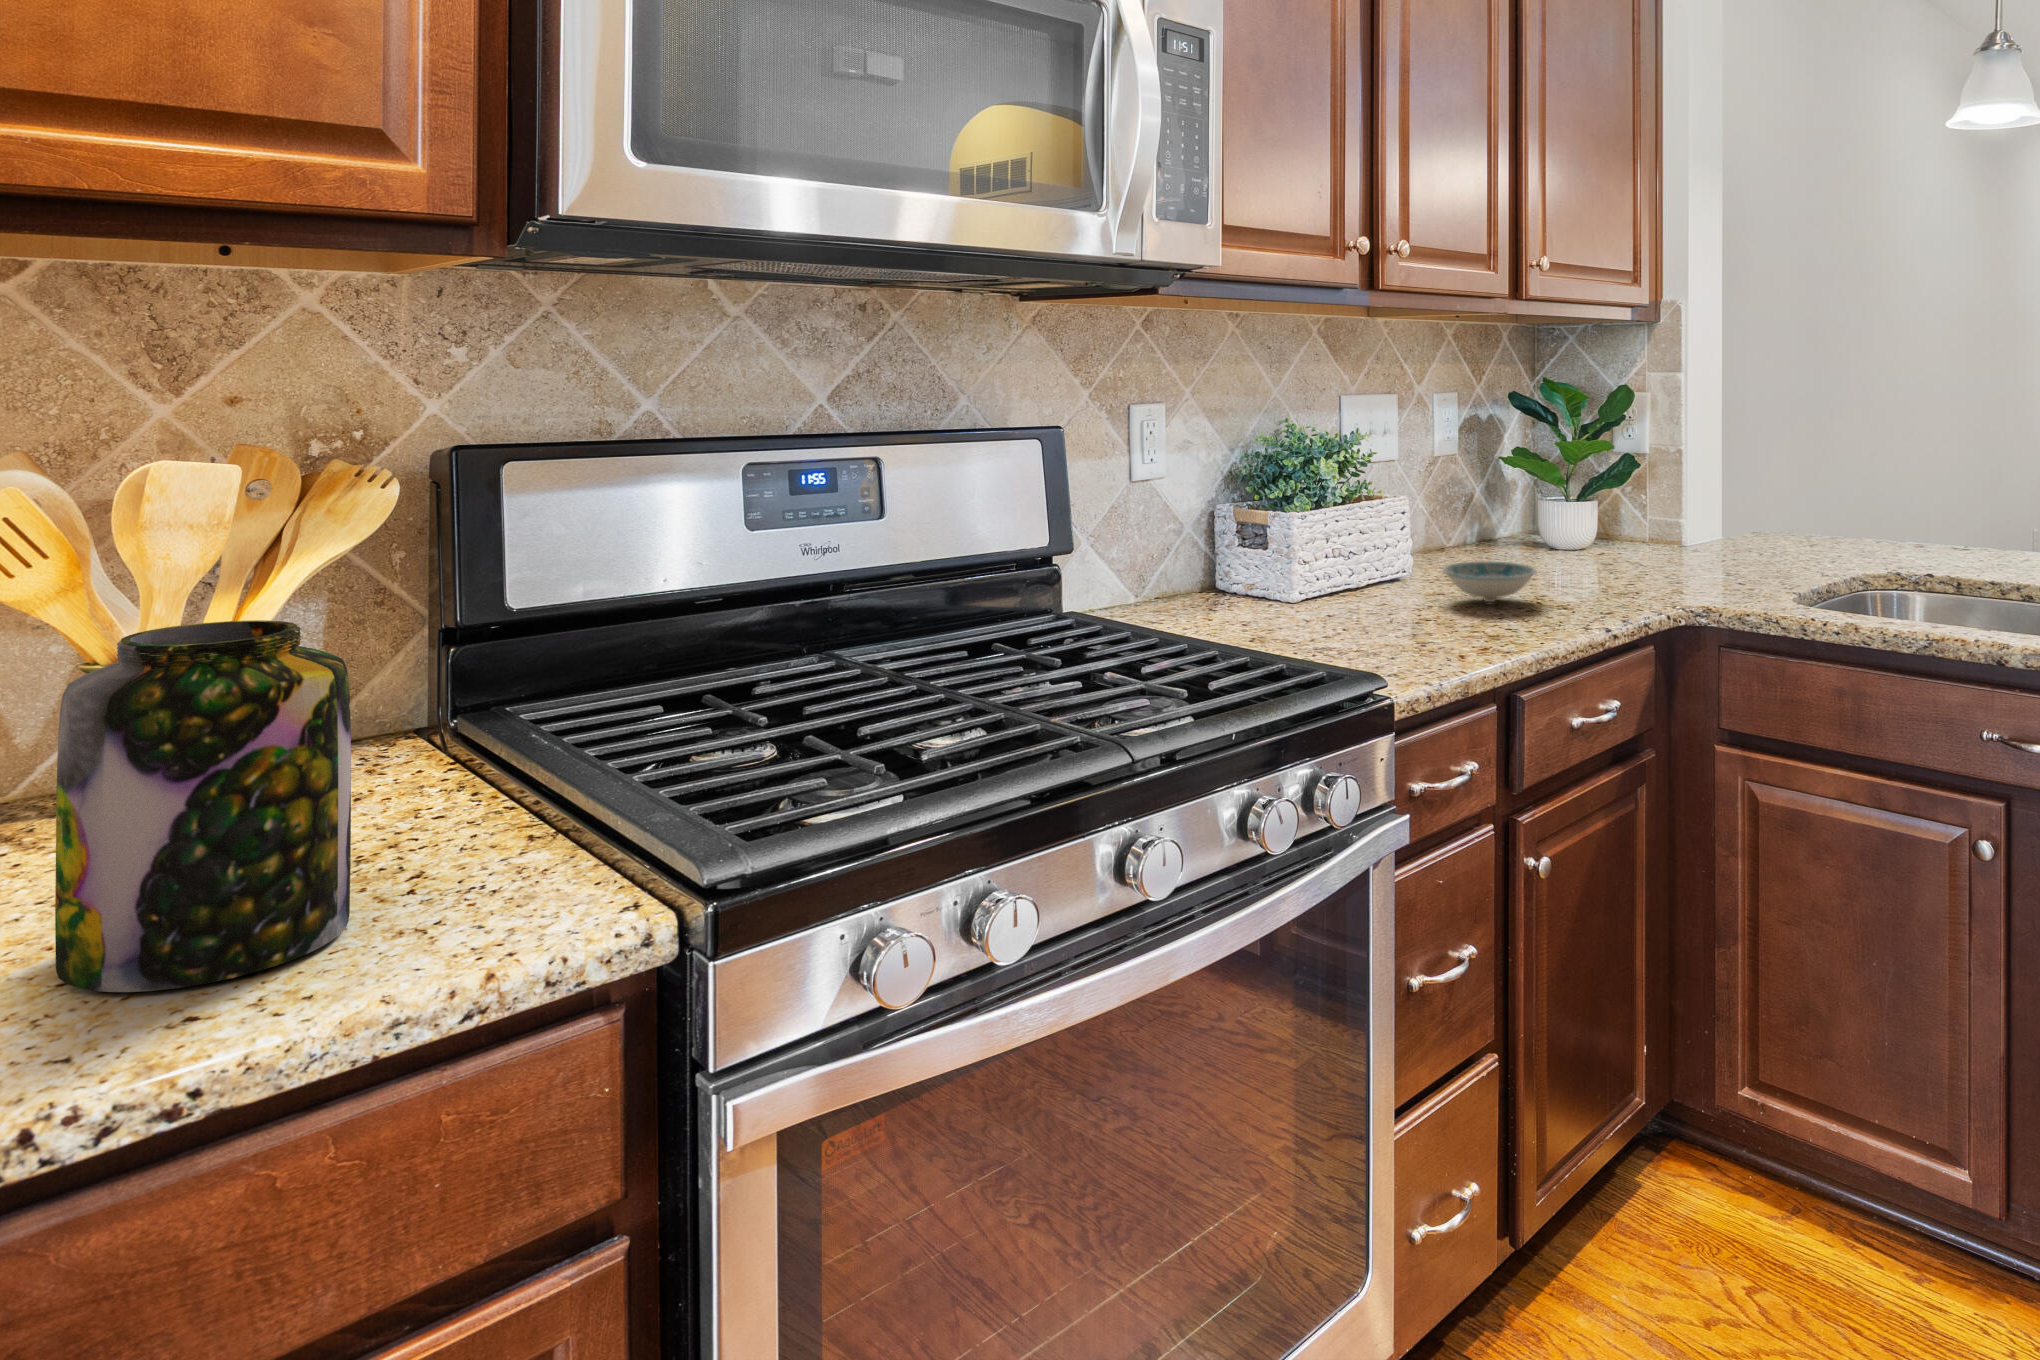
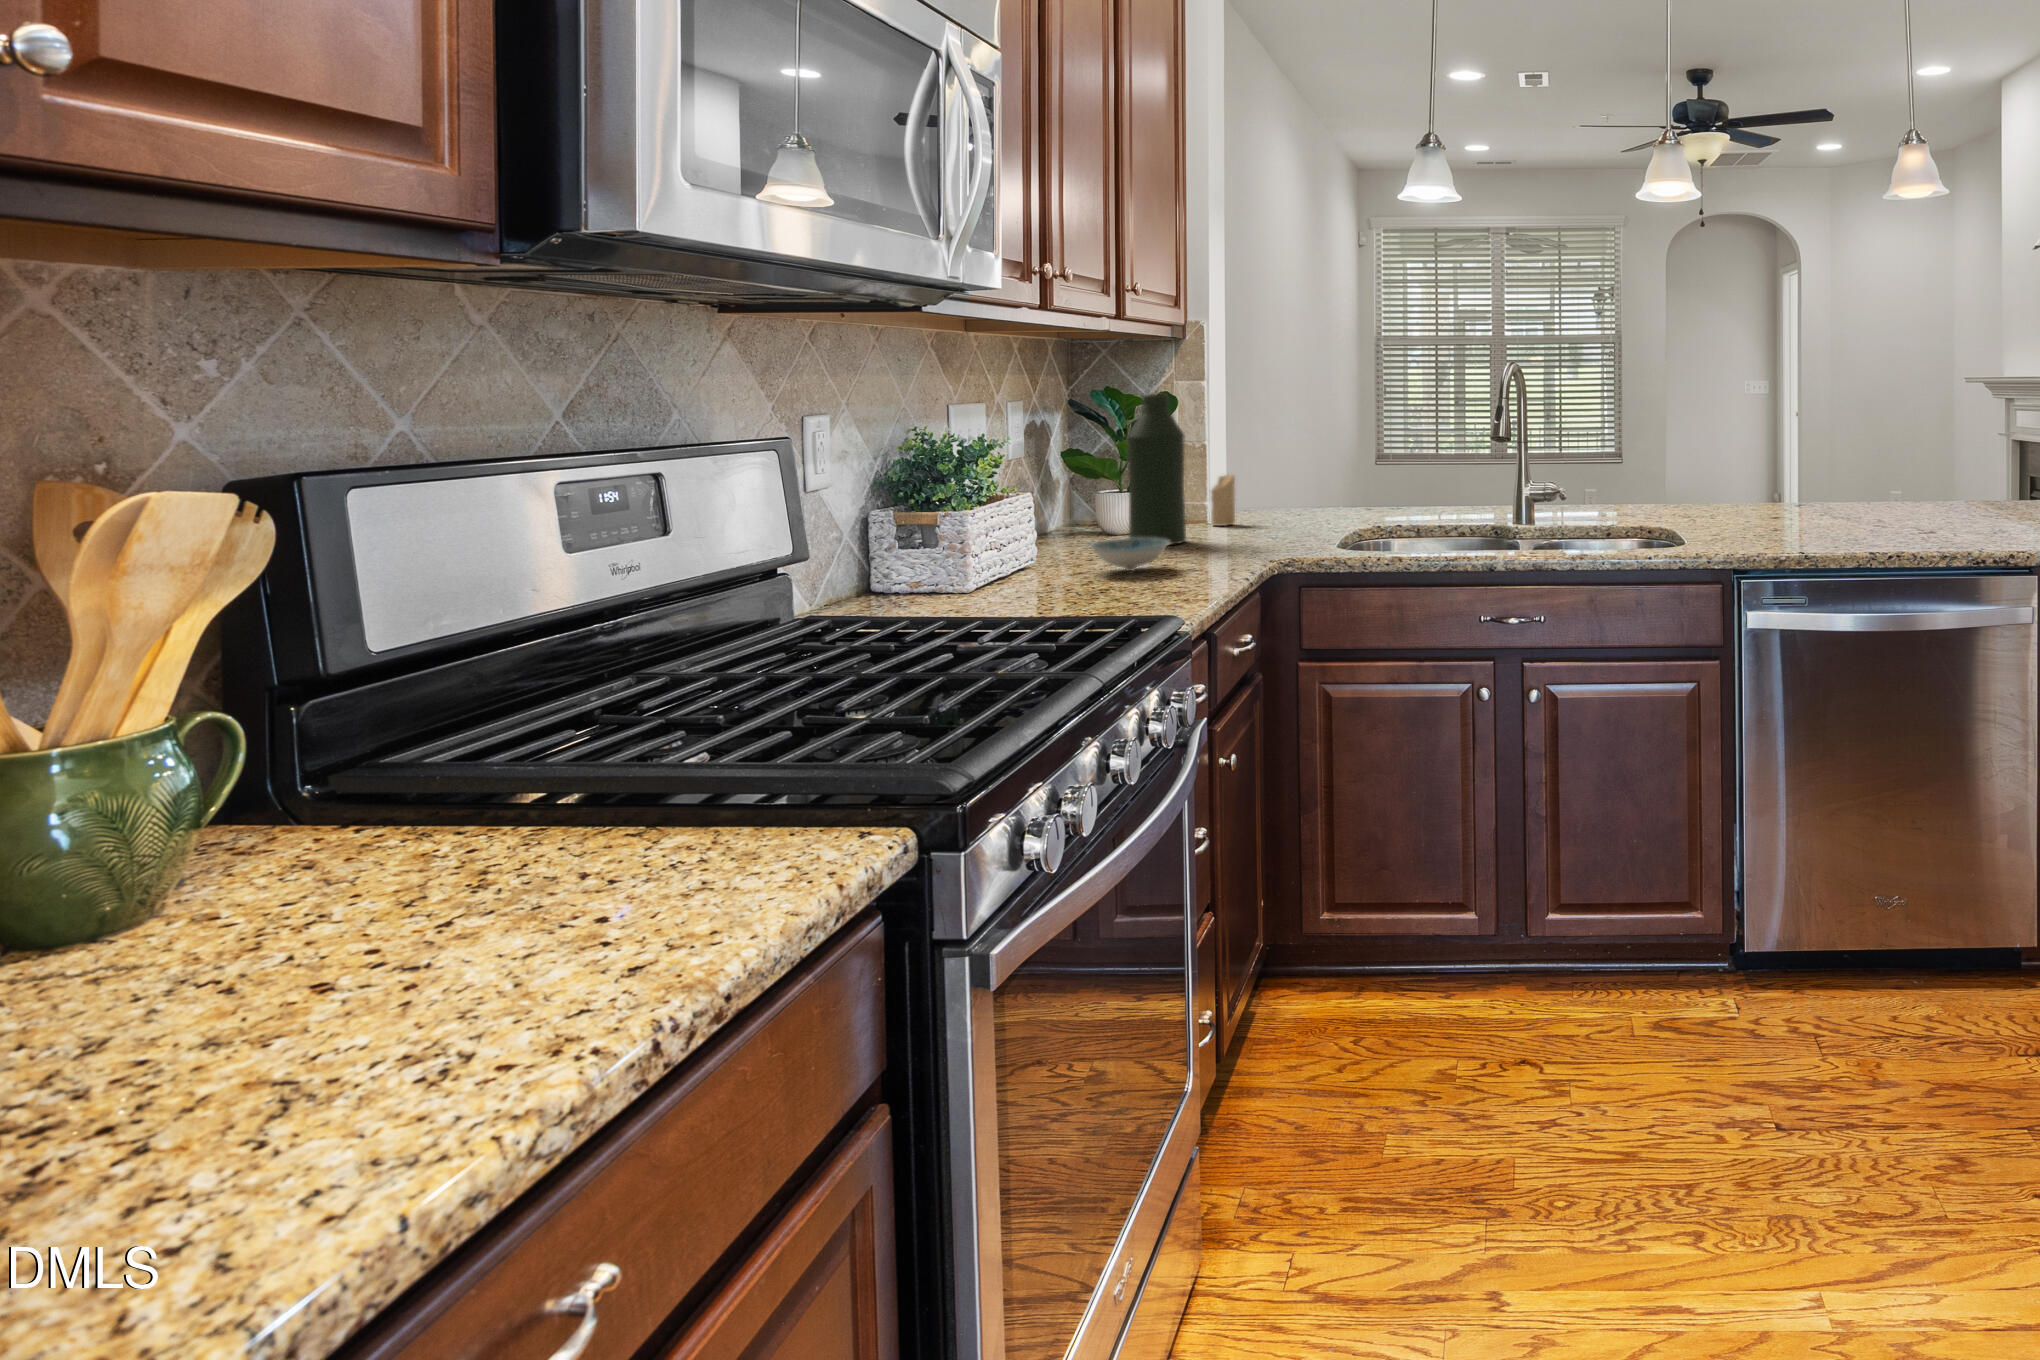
bottle: none [1545,391,1615,573] -> present [1127,394,1186,545]
candle: none [1676,491,1708,554] -> present [1211,474,1235,526]
jar: present [55,620,351,992] -> none [359,616,650,972]

